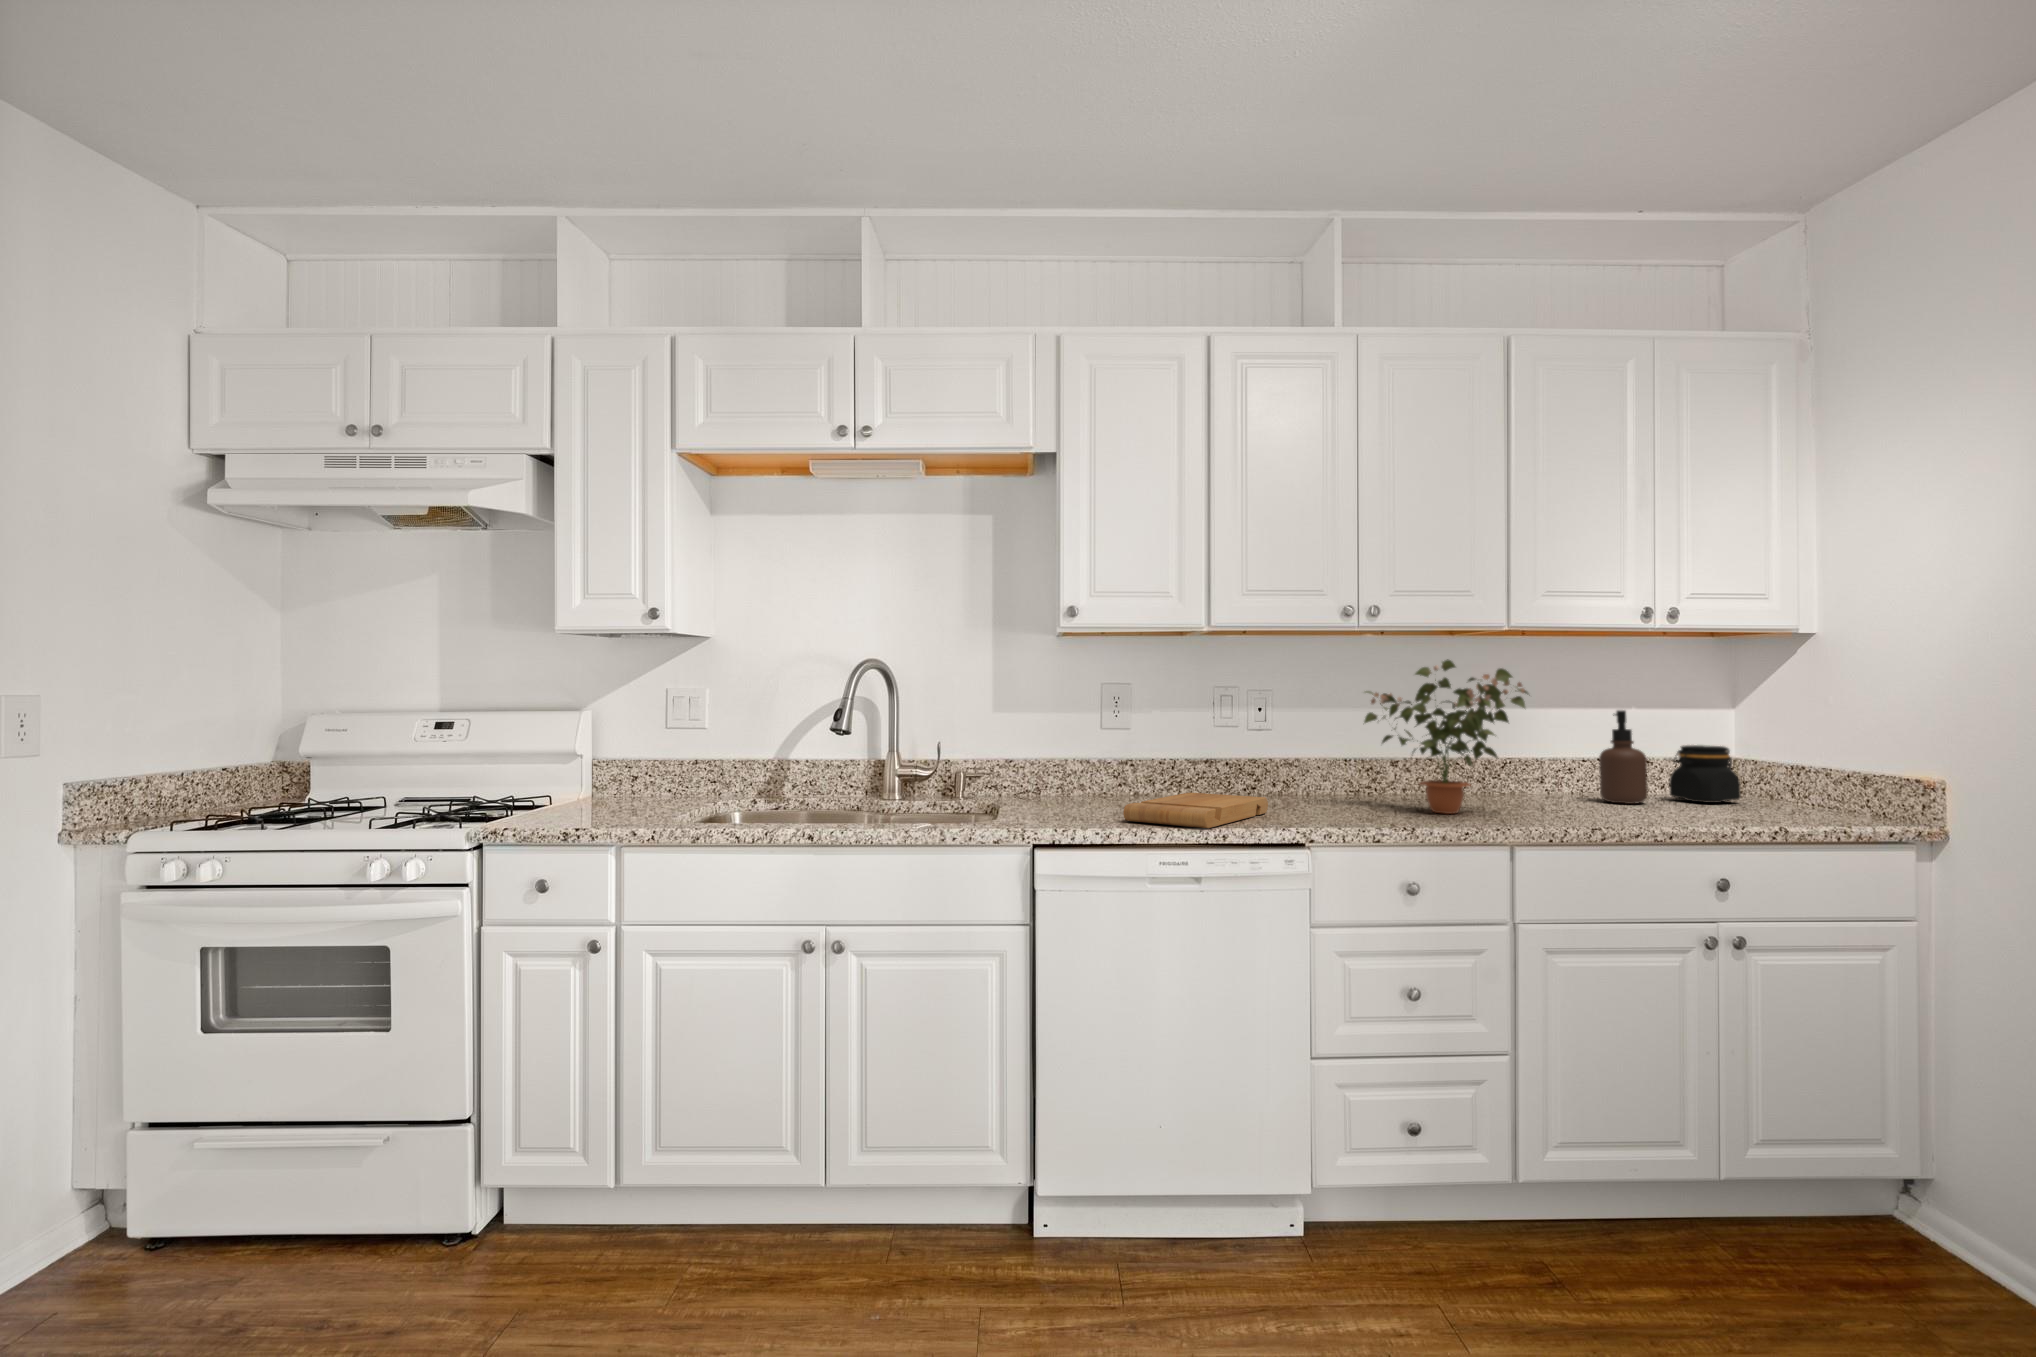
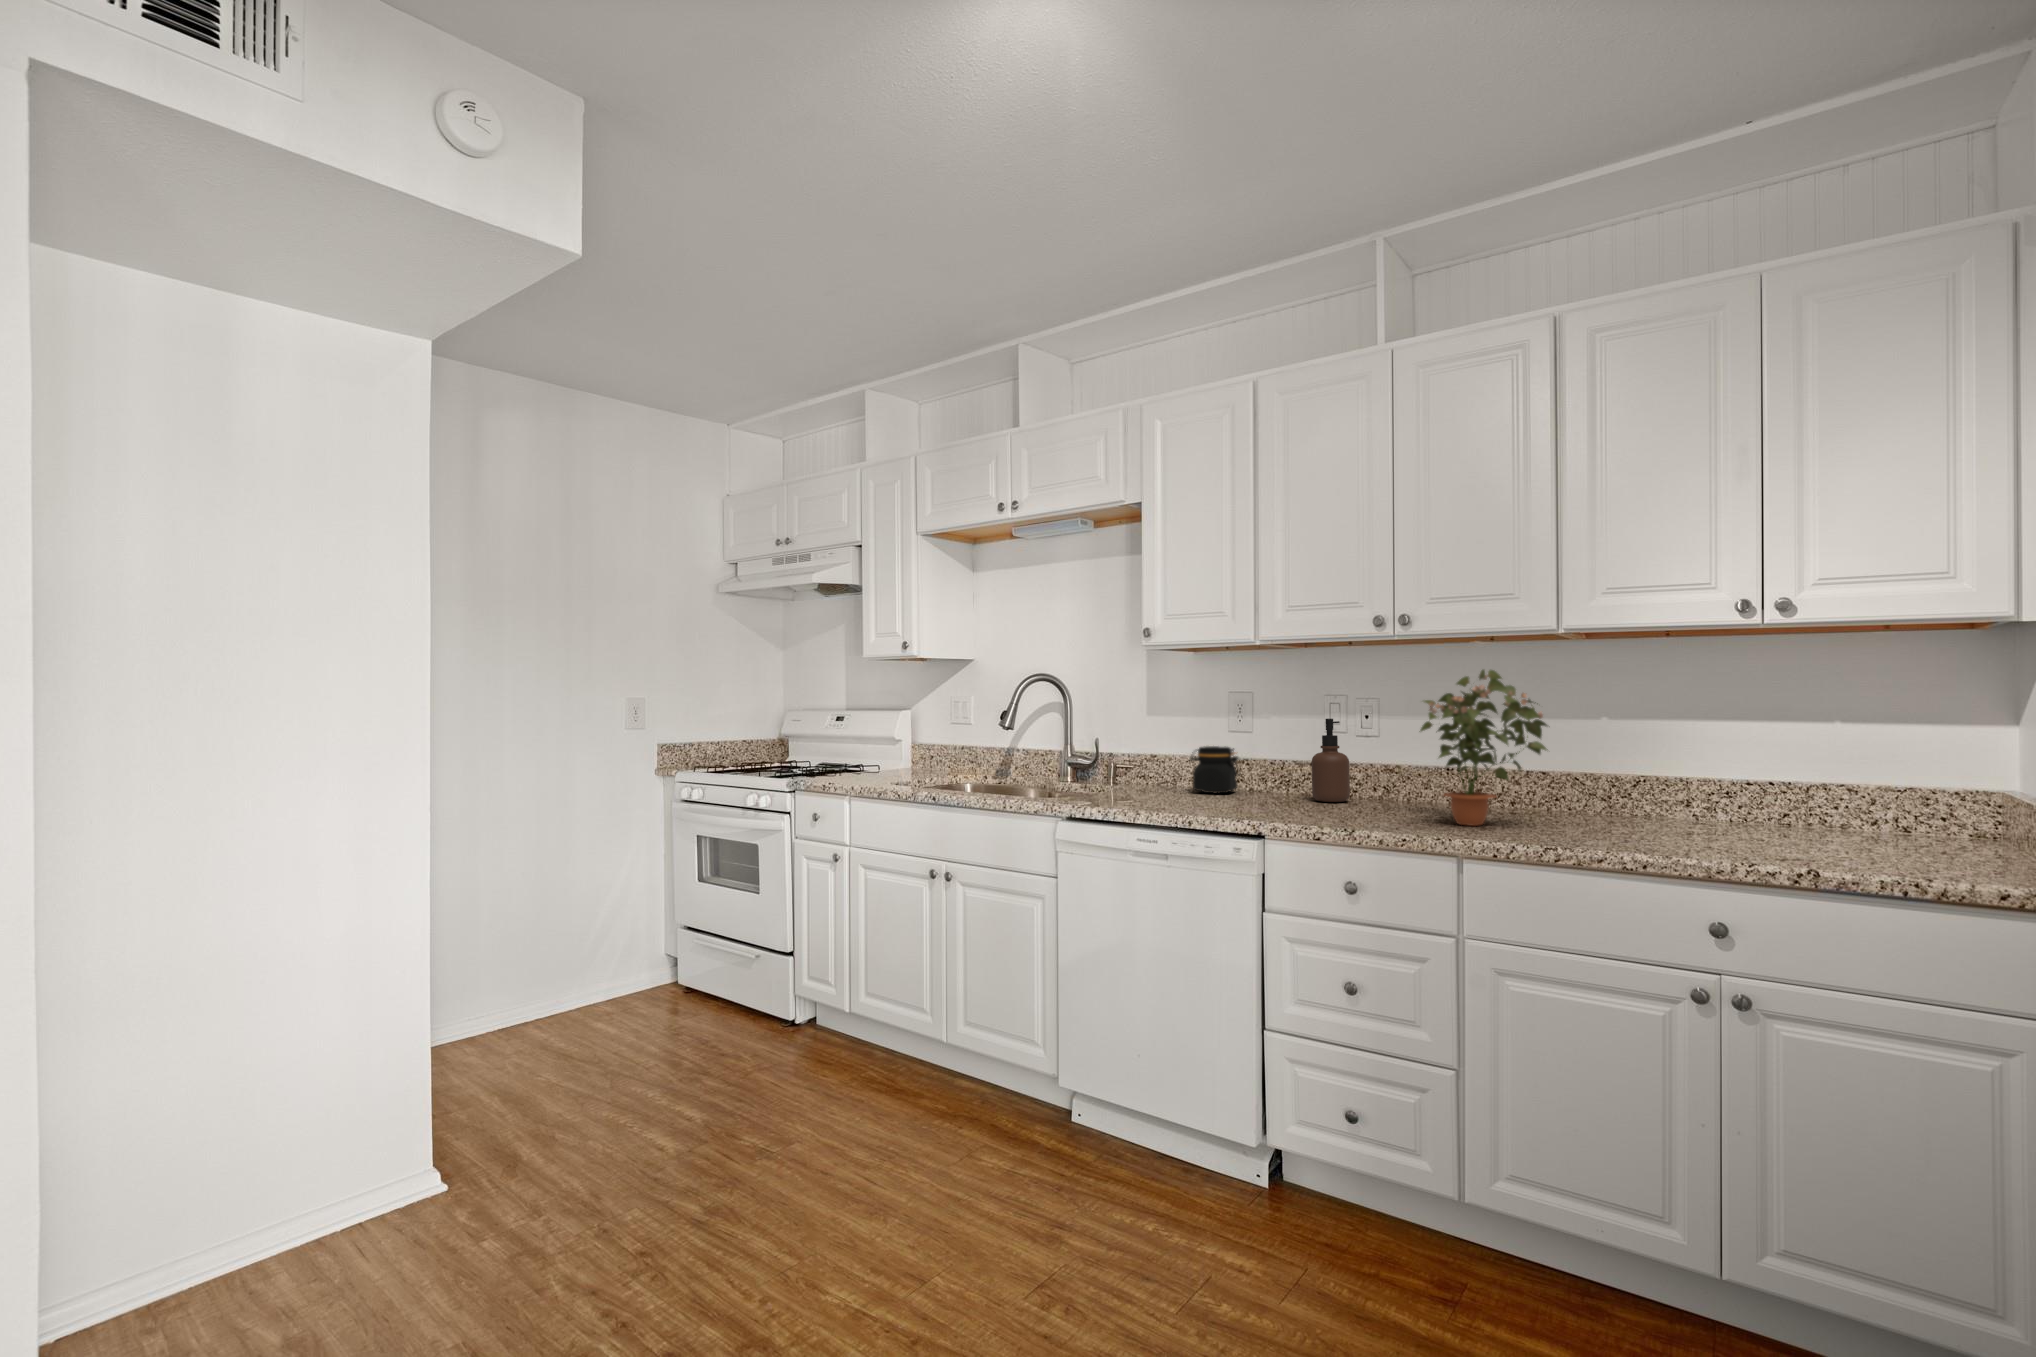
soap dispenser: present [1599,710,1648,804] -> present [1312,719,1350,802]
jar: present [1669,745,1741,803] -> present [1190,746,1239,793]
cutting board: present [1123,792,1268,828] -> none [1152,789,1297,816]

